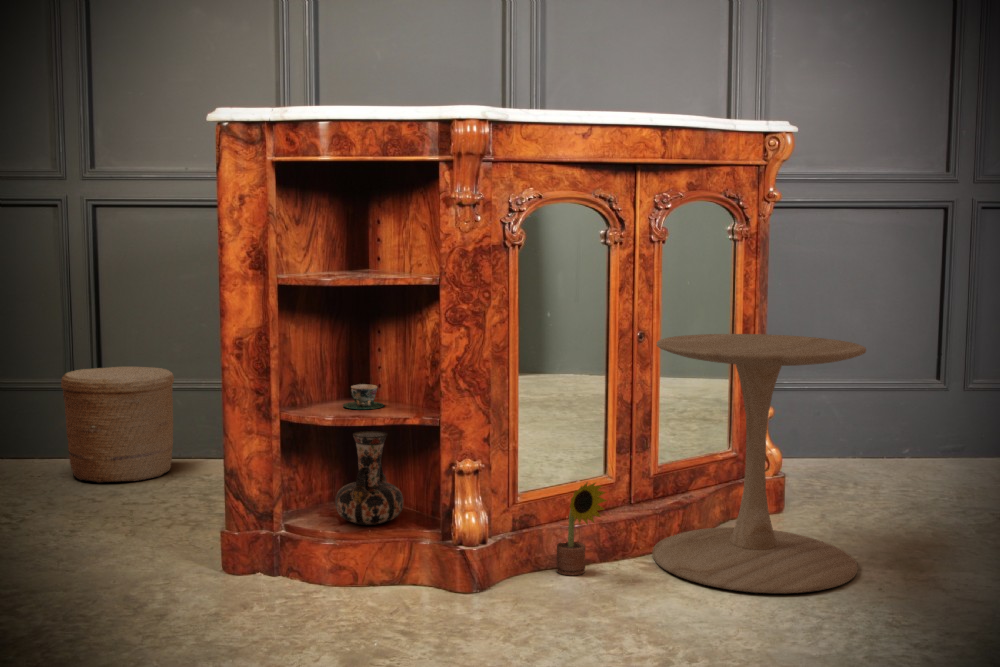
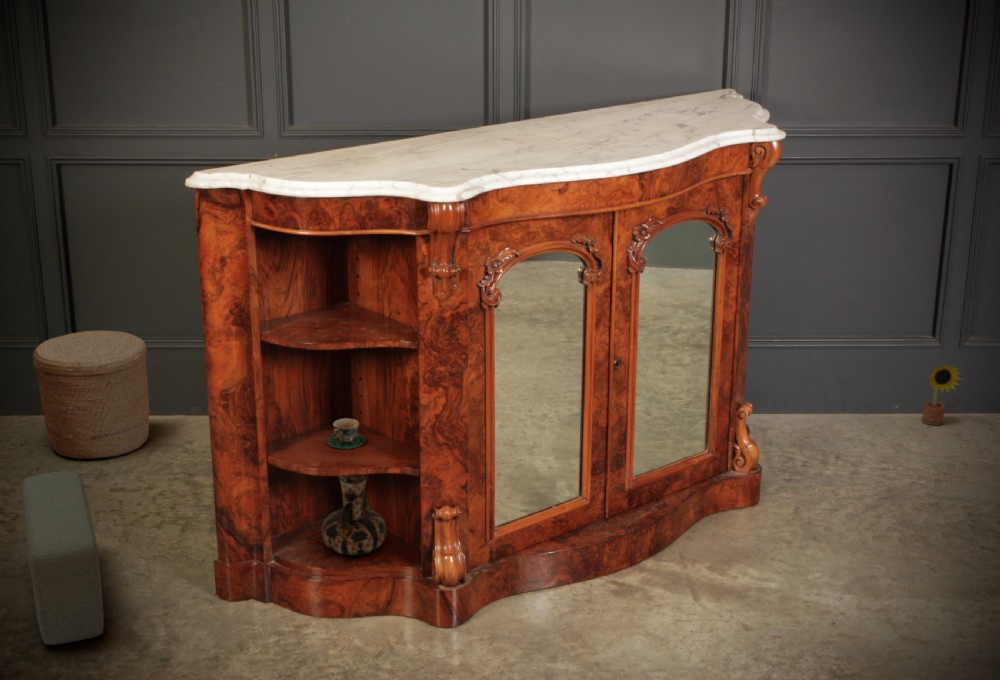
pedestal table: present [652,334,866,593] -> none [622,355,831,627]
pouf: none [20,450,96,605] -> present [22,471,104,645]
decorative plant: present [557,483,607,575] -> present [922,364,961,425]

